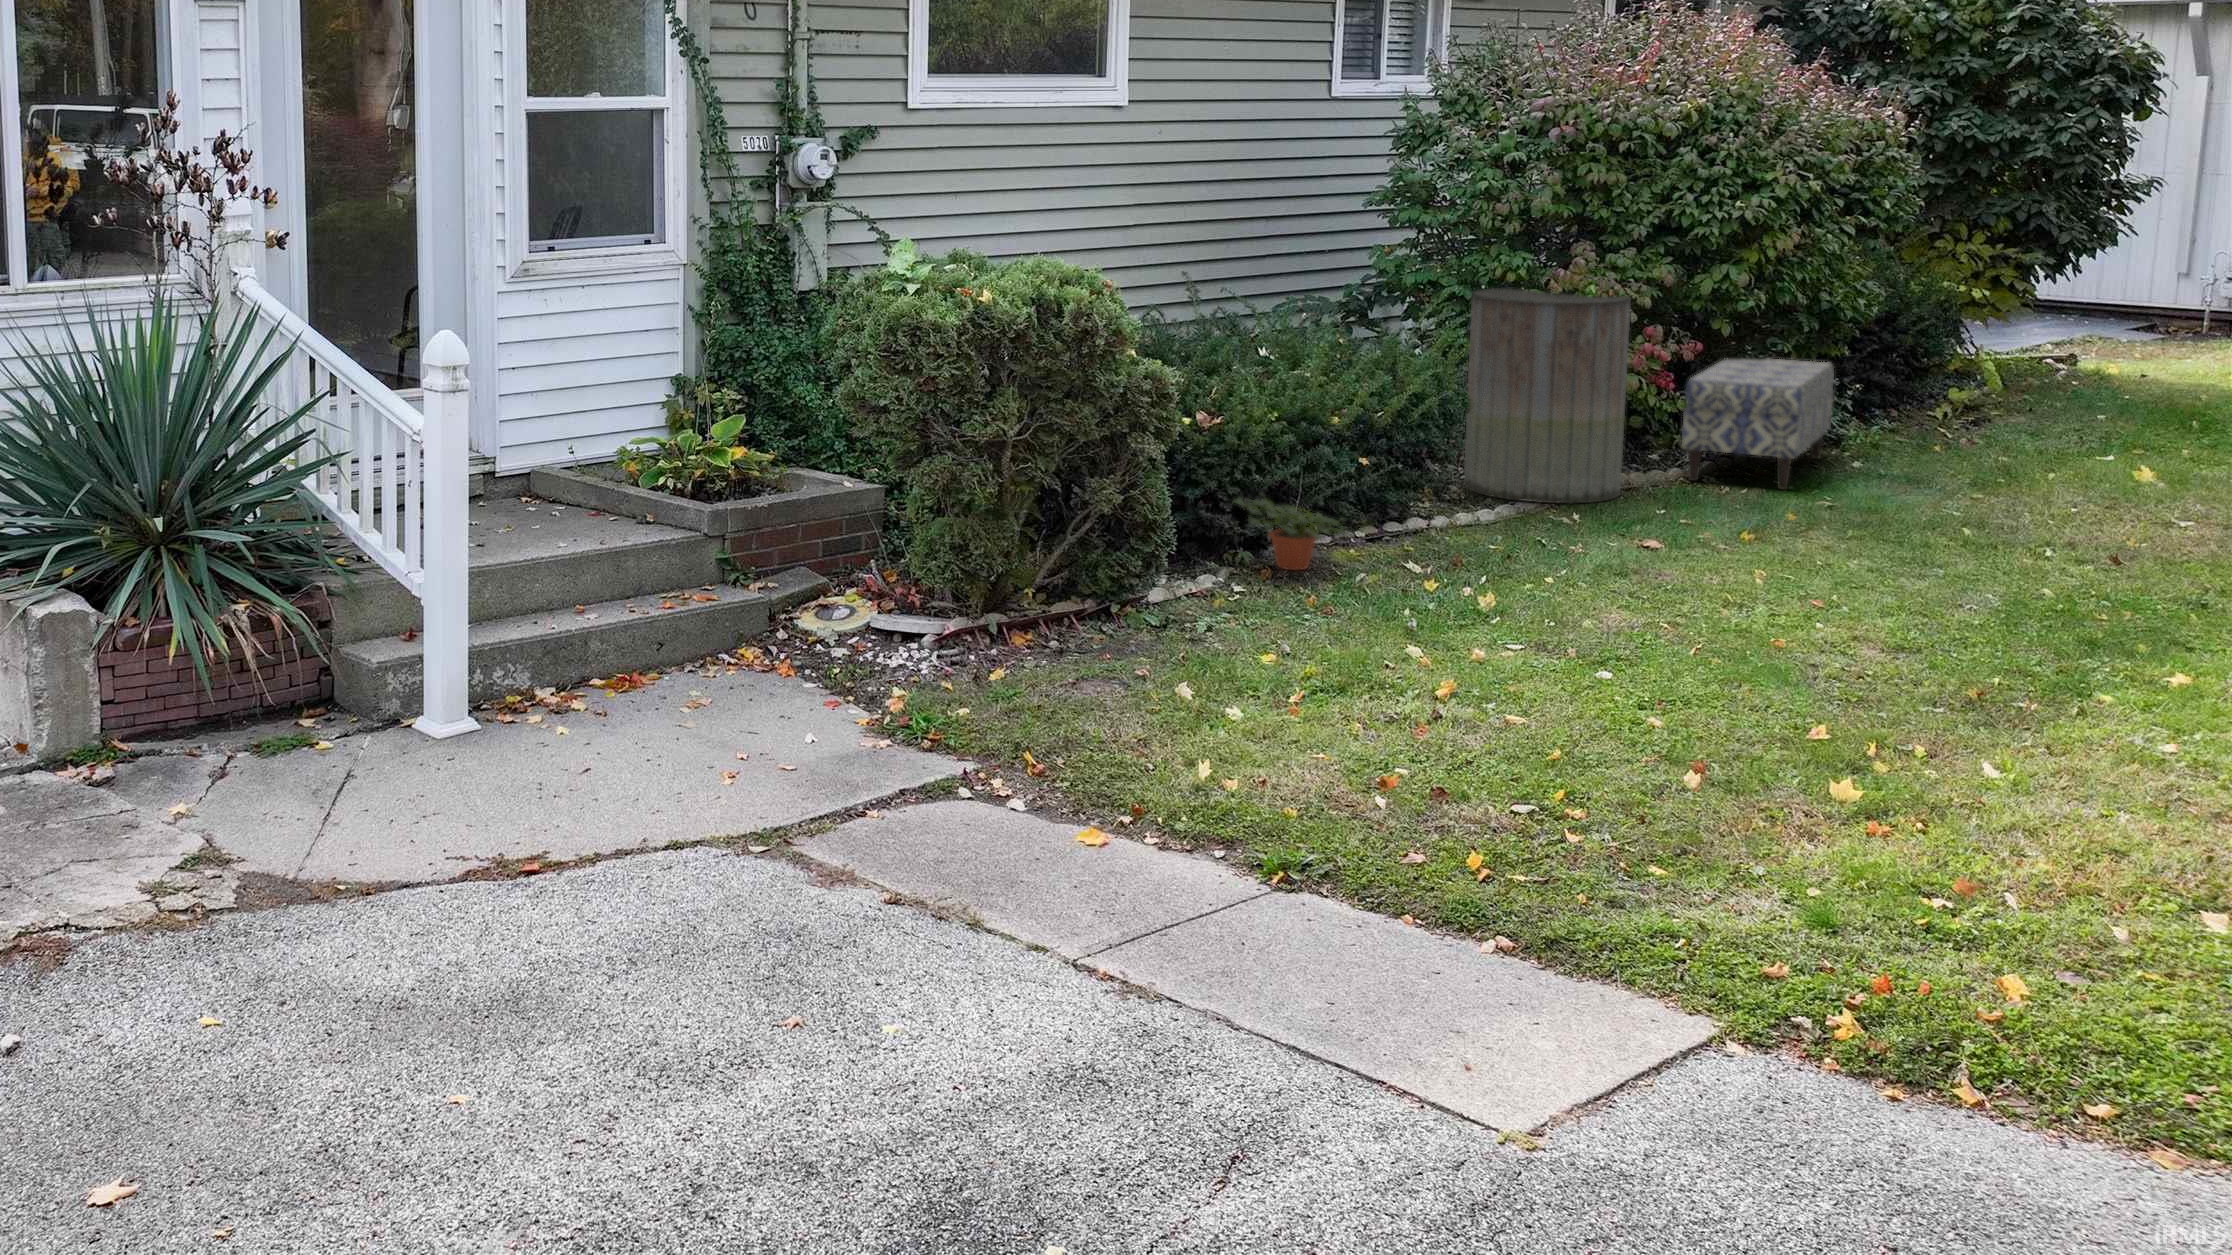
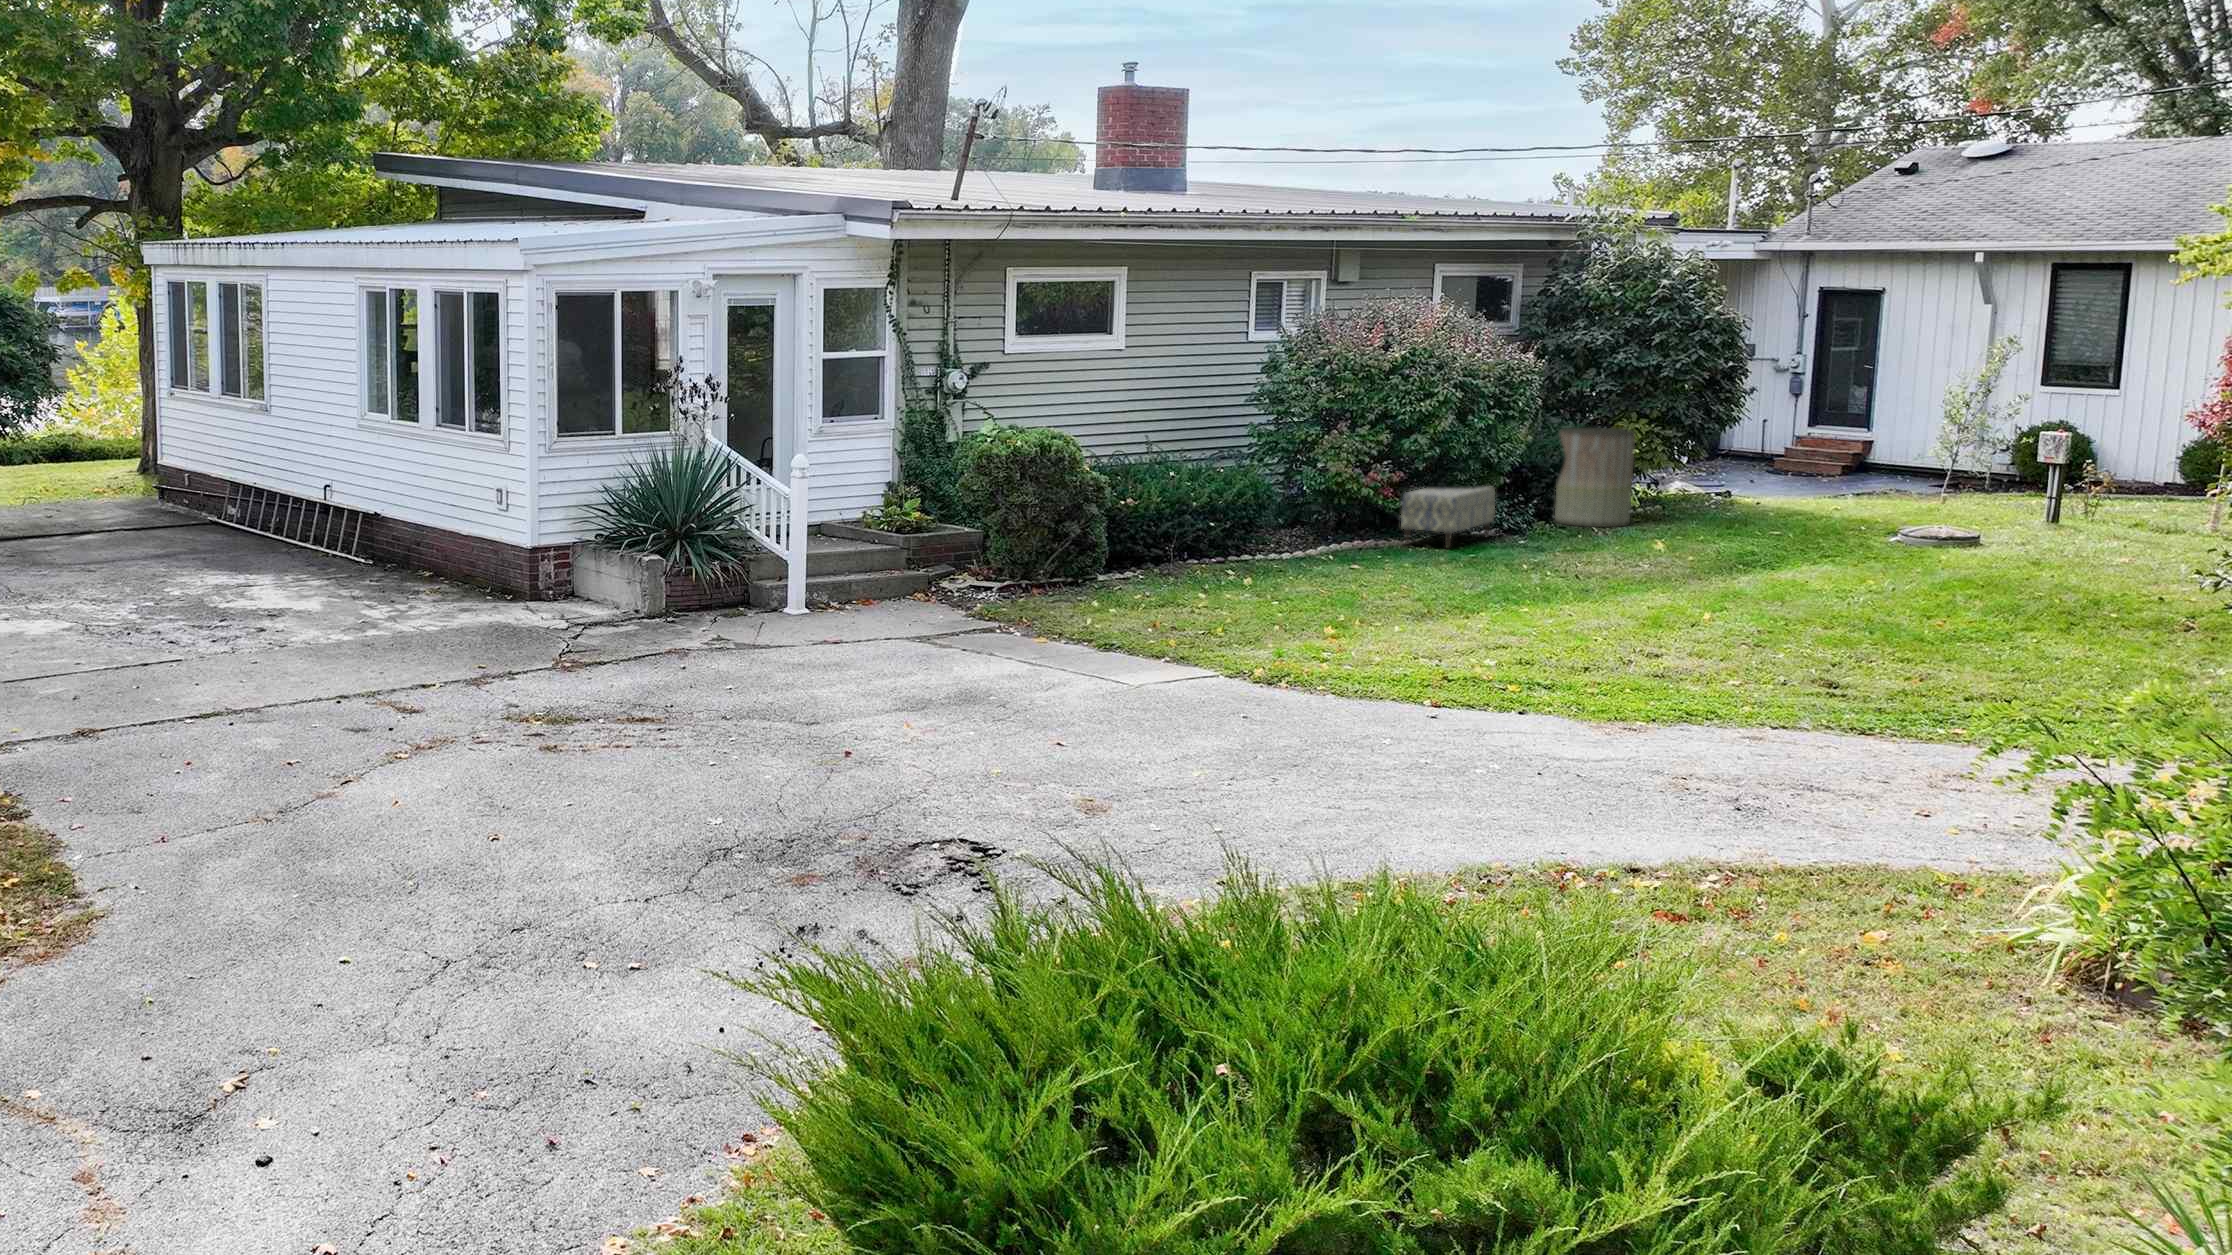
trash can: present [1464,288,1631,504] -> present [1555,428,1635,527]
potted plant: present [1232,498,1355,570] -> none [1145,538,1205,573]

